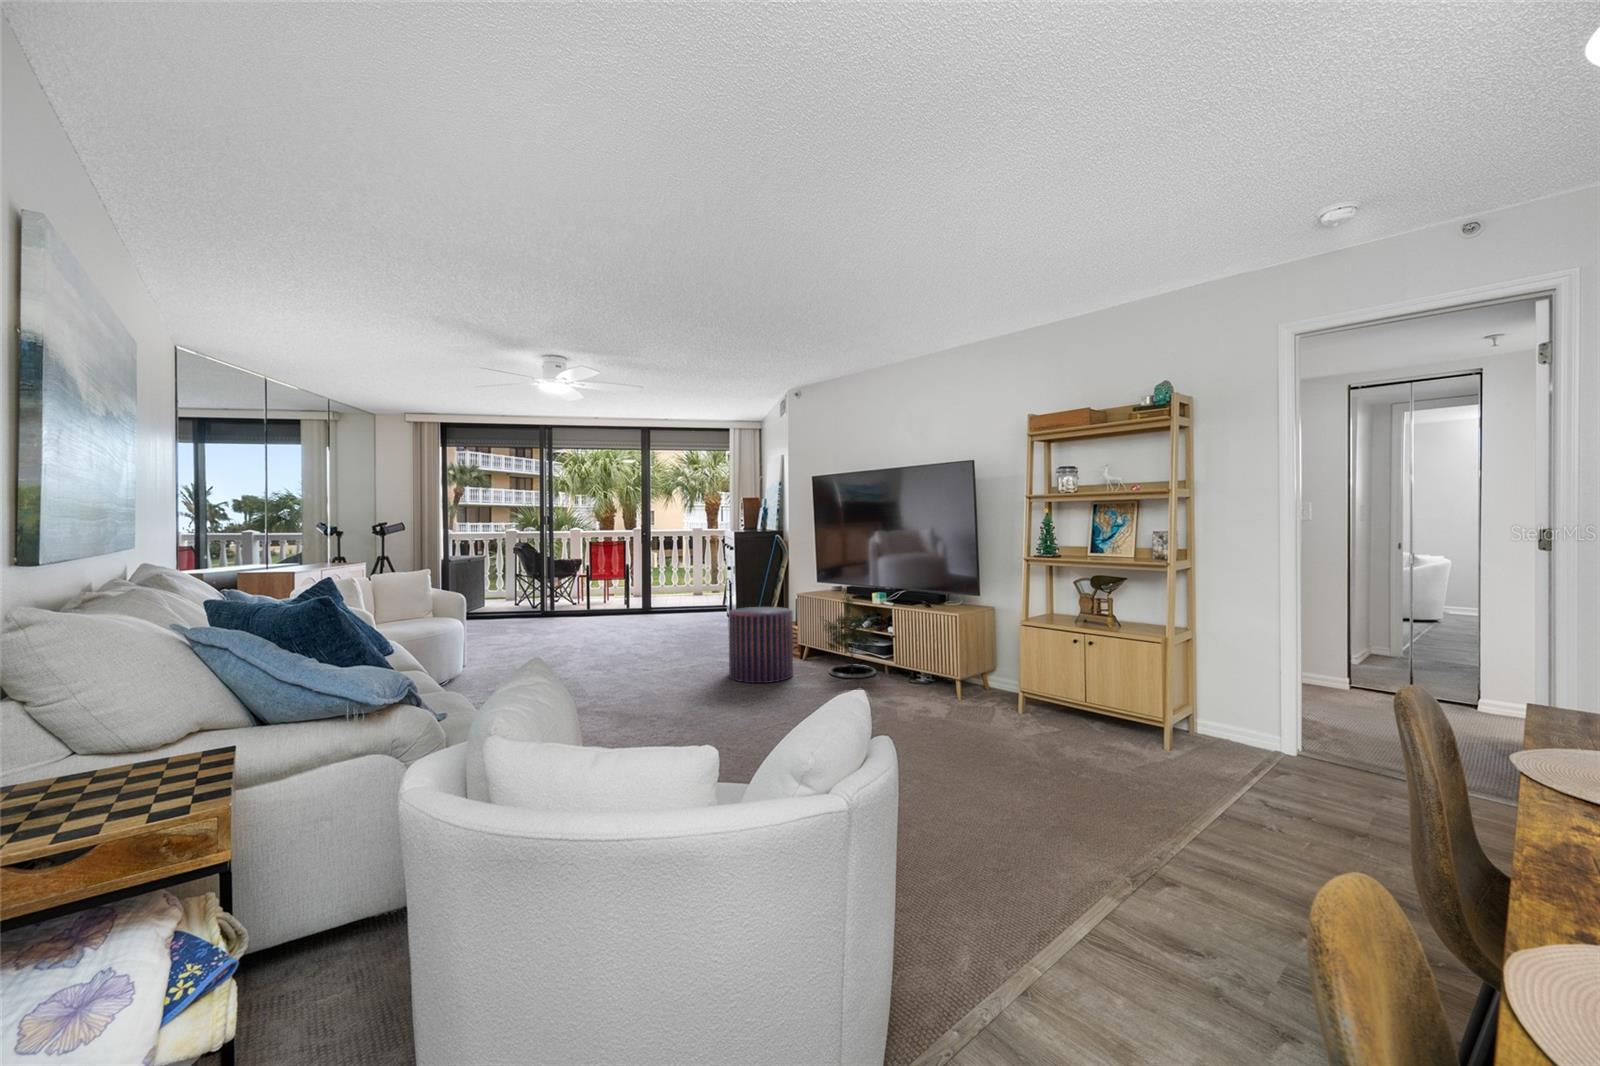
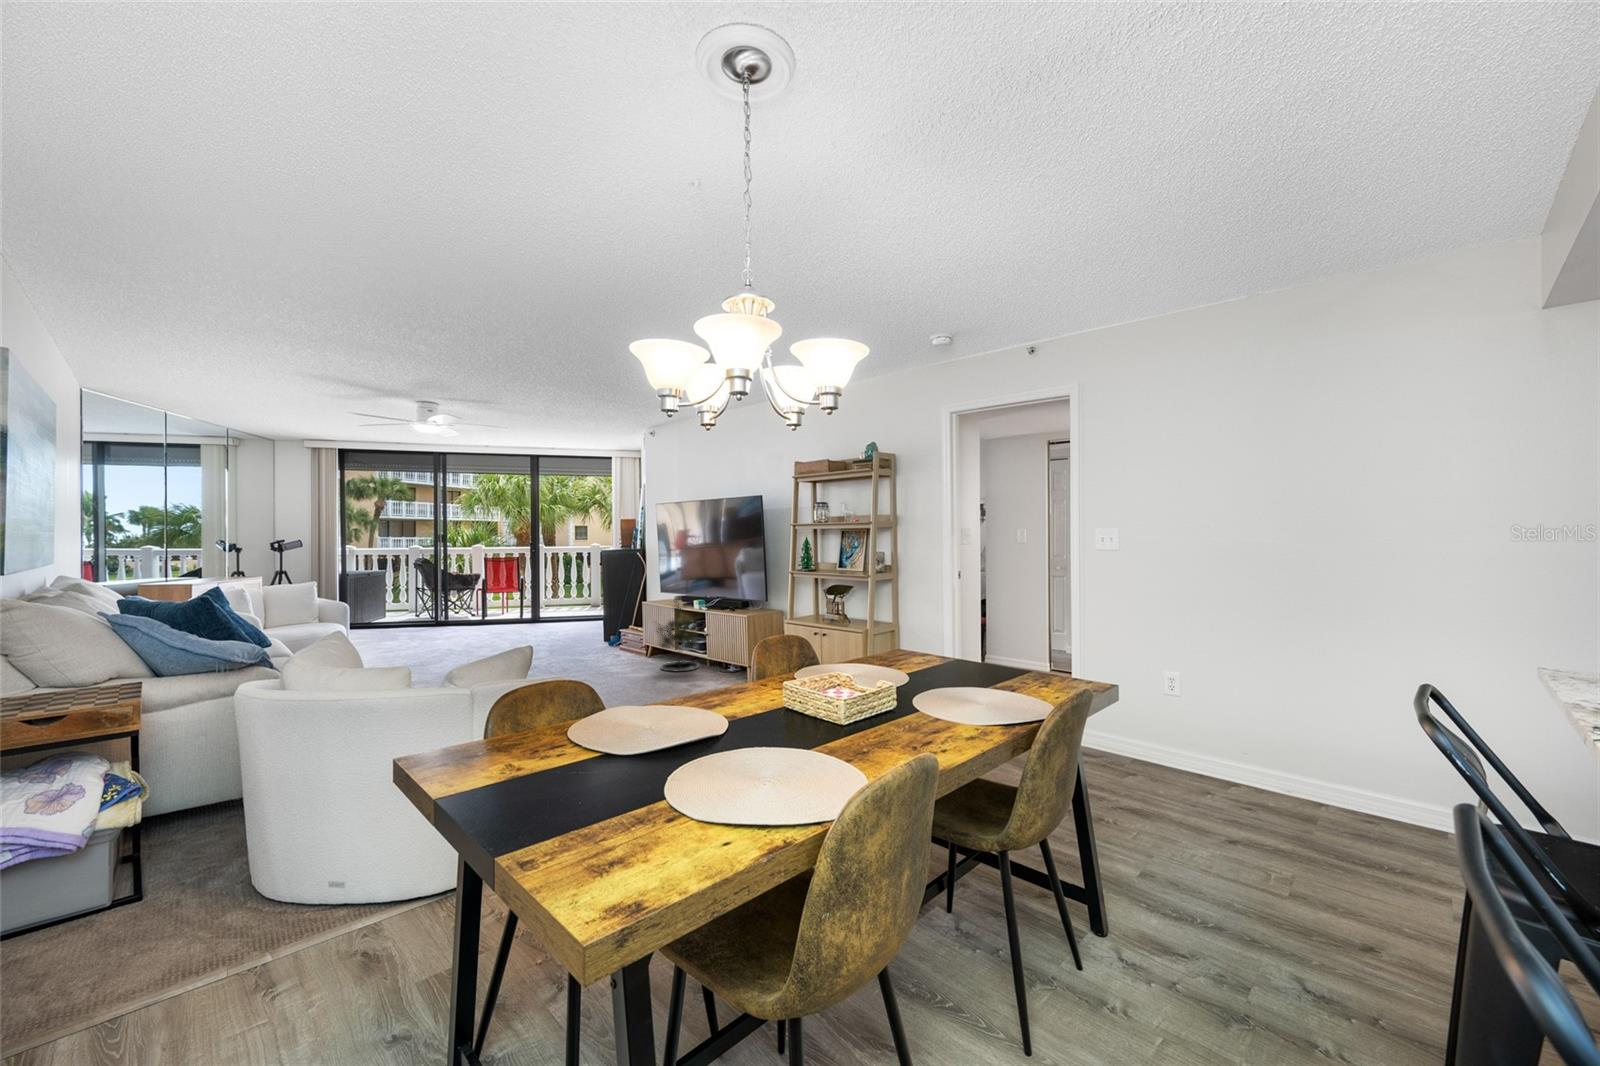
pouf: present [728,607,793,683] -> none [574,613,630,675]

